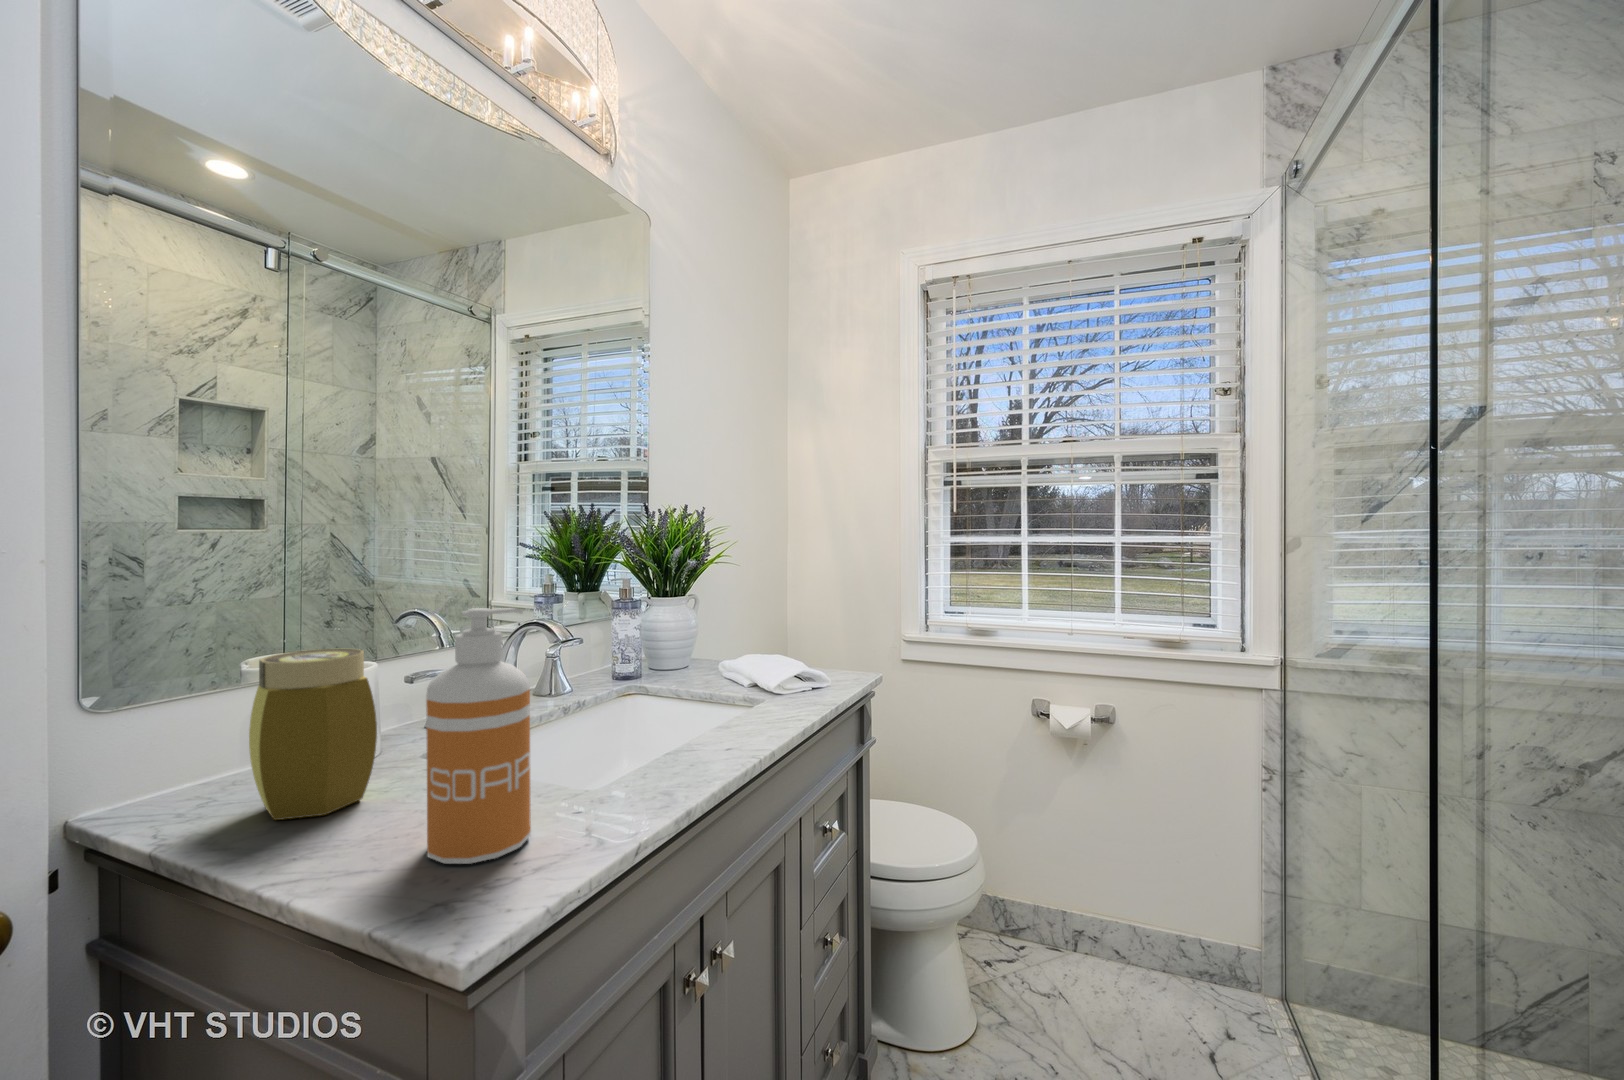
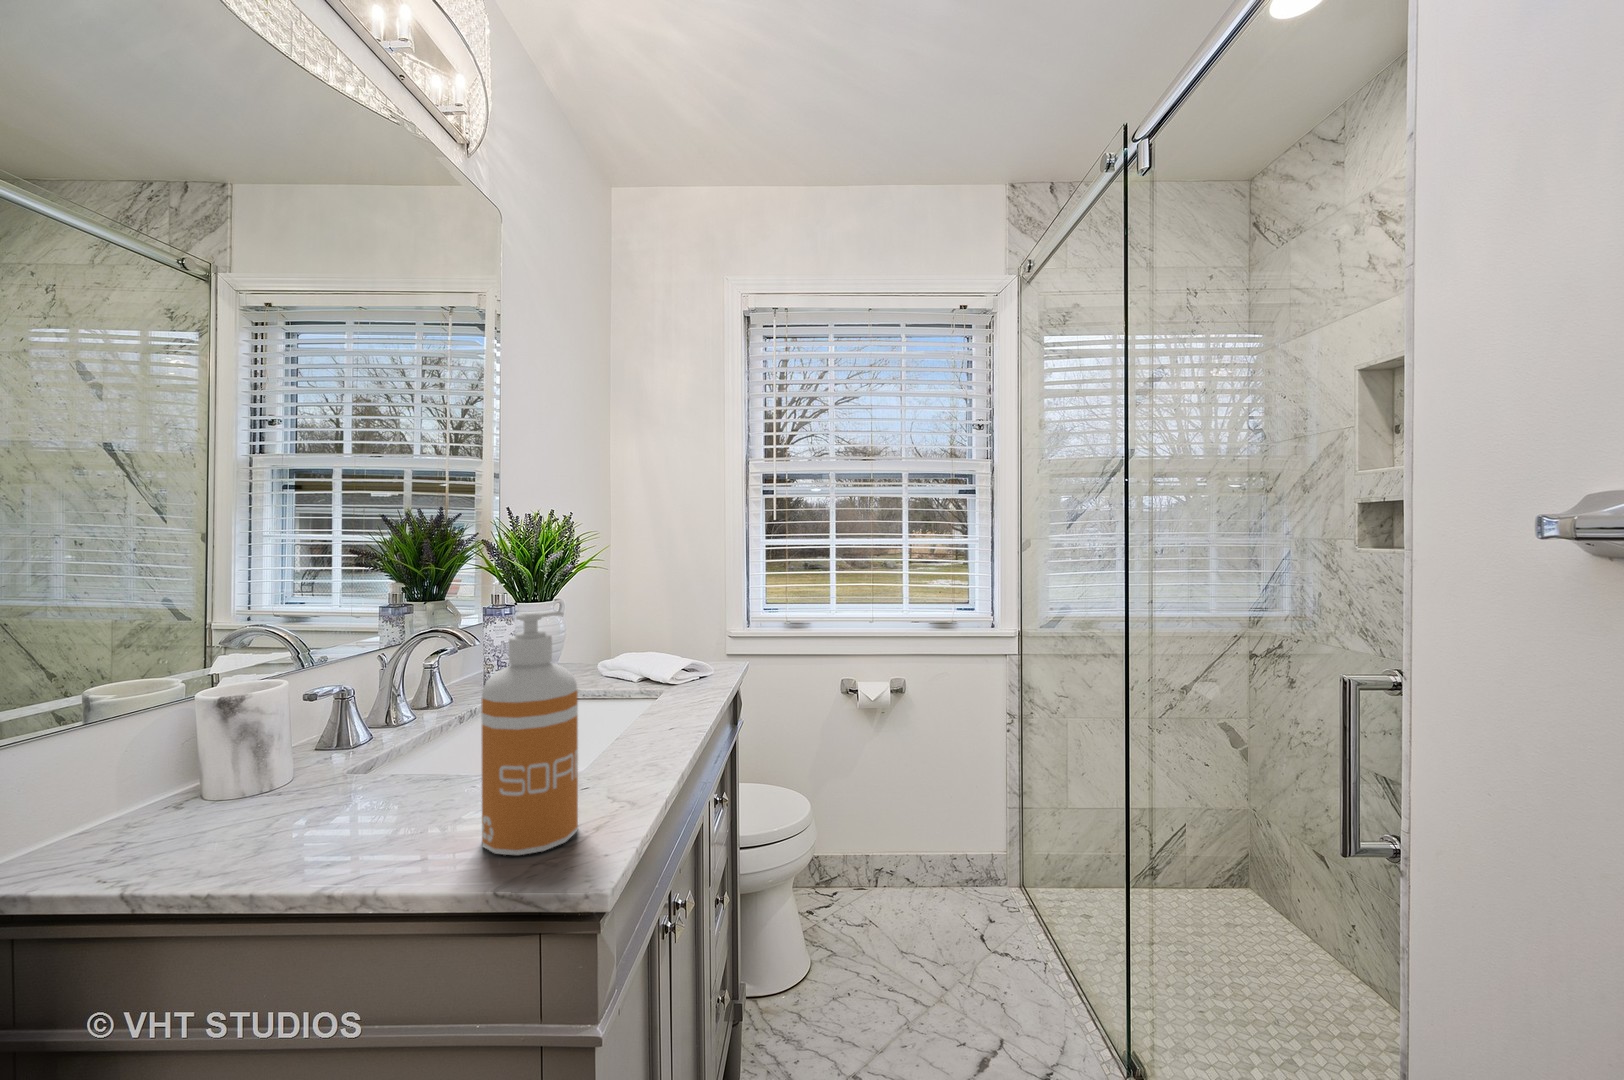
jar: present [249,649,377,820] -> none [211,664,361,854]

